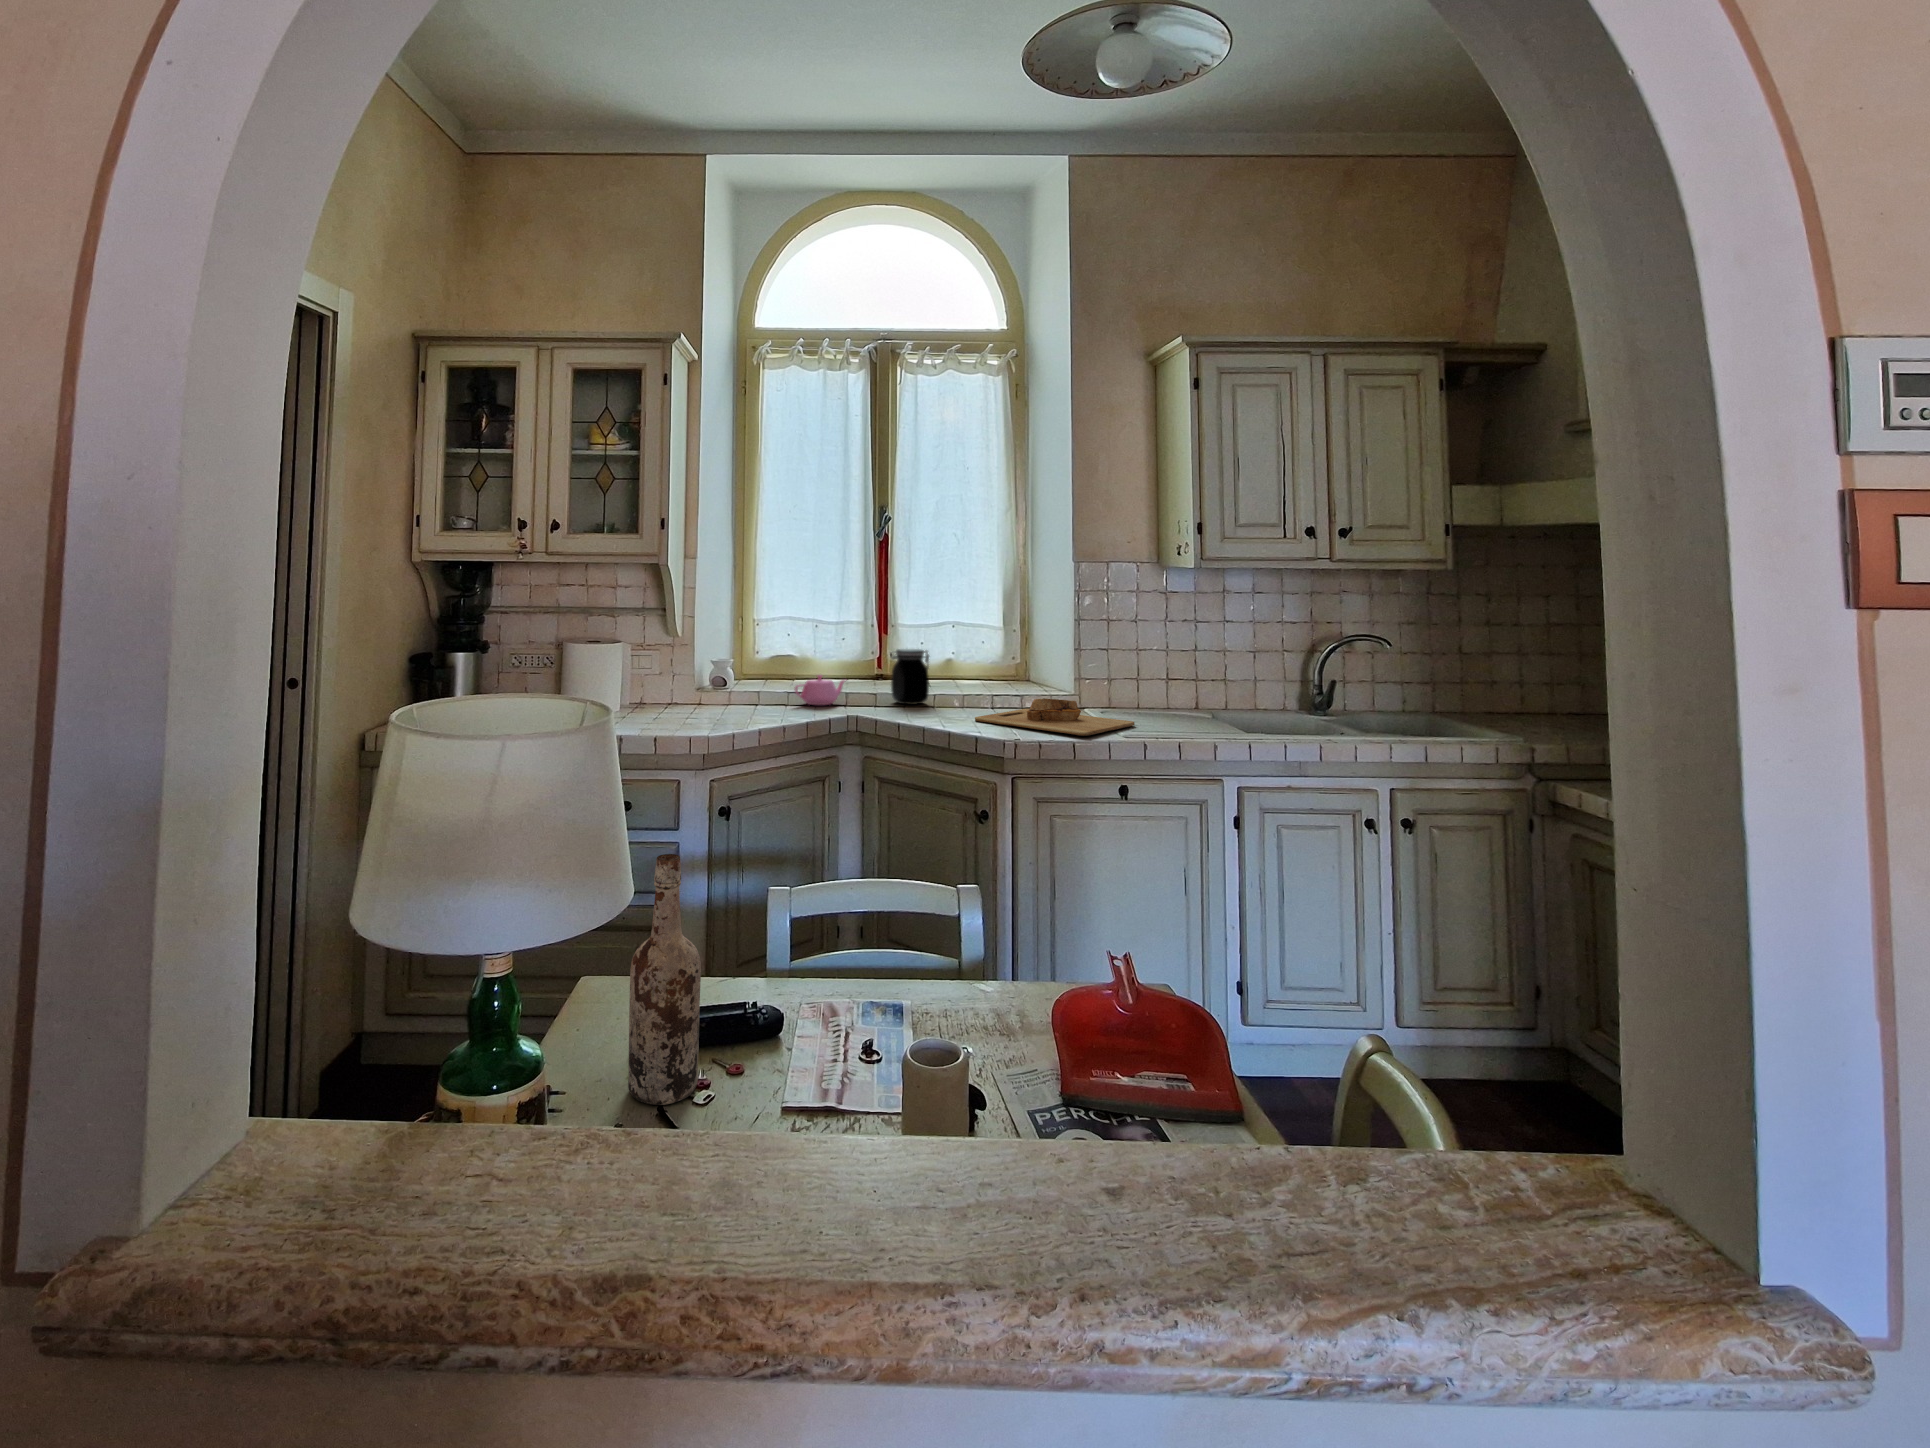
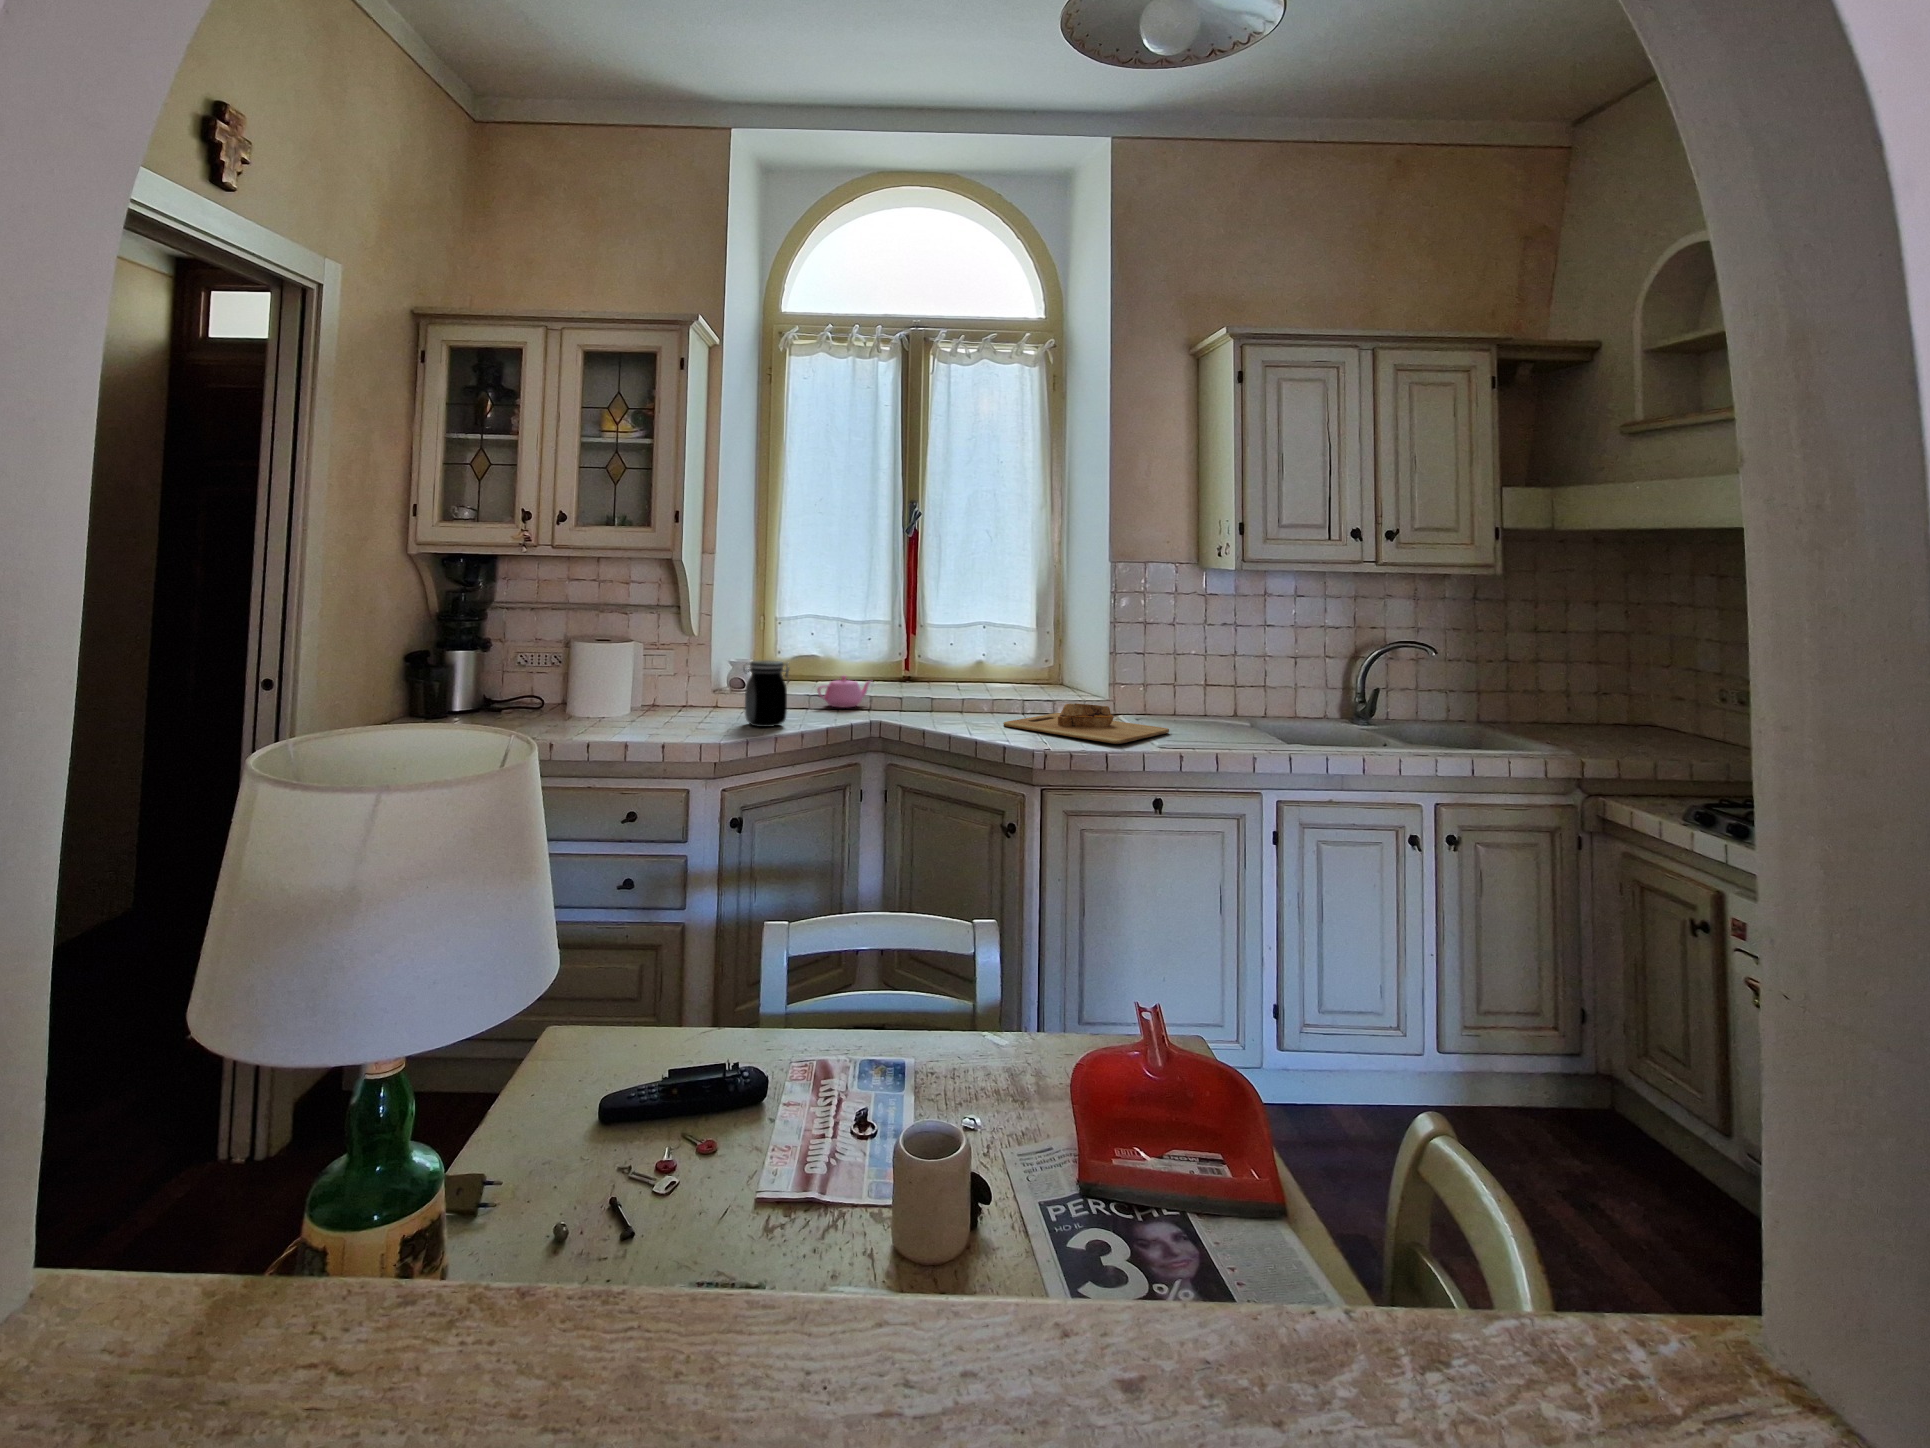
jar: present [891,649,929,704] -> present [744,660,790,727]
wine bottle: present [628,854,701,1105] -> none [573,897,663,1198]

